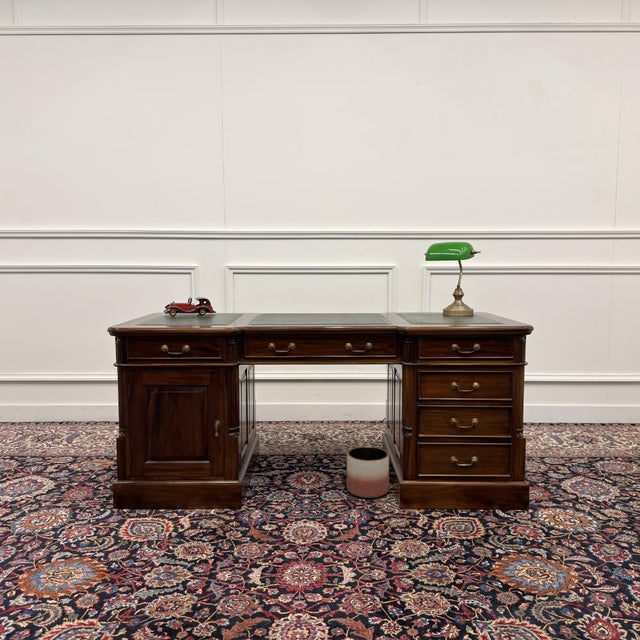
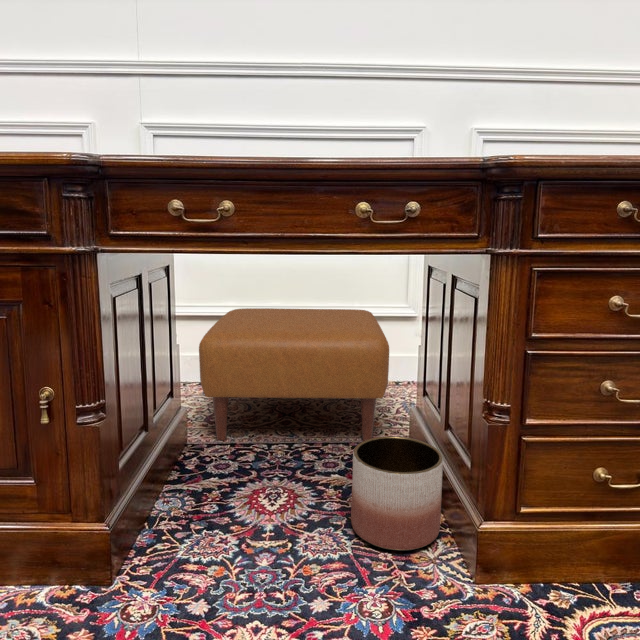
ottoman: none [267,377,369,454] -> present [199,308,389,441]

